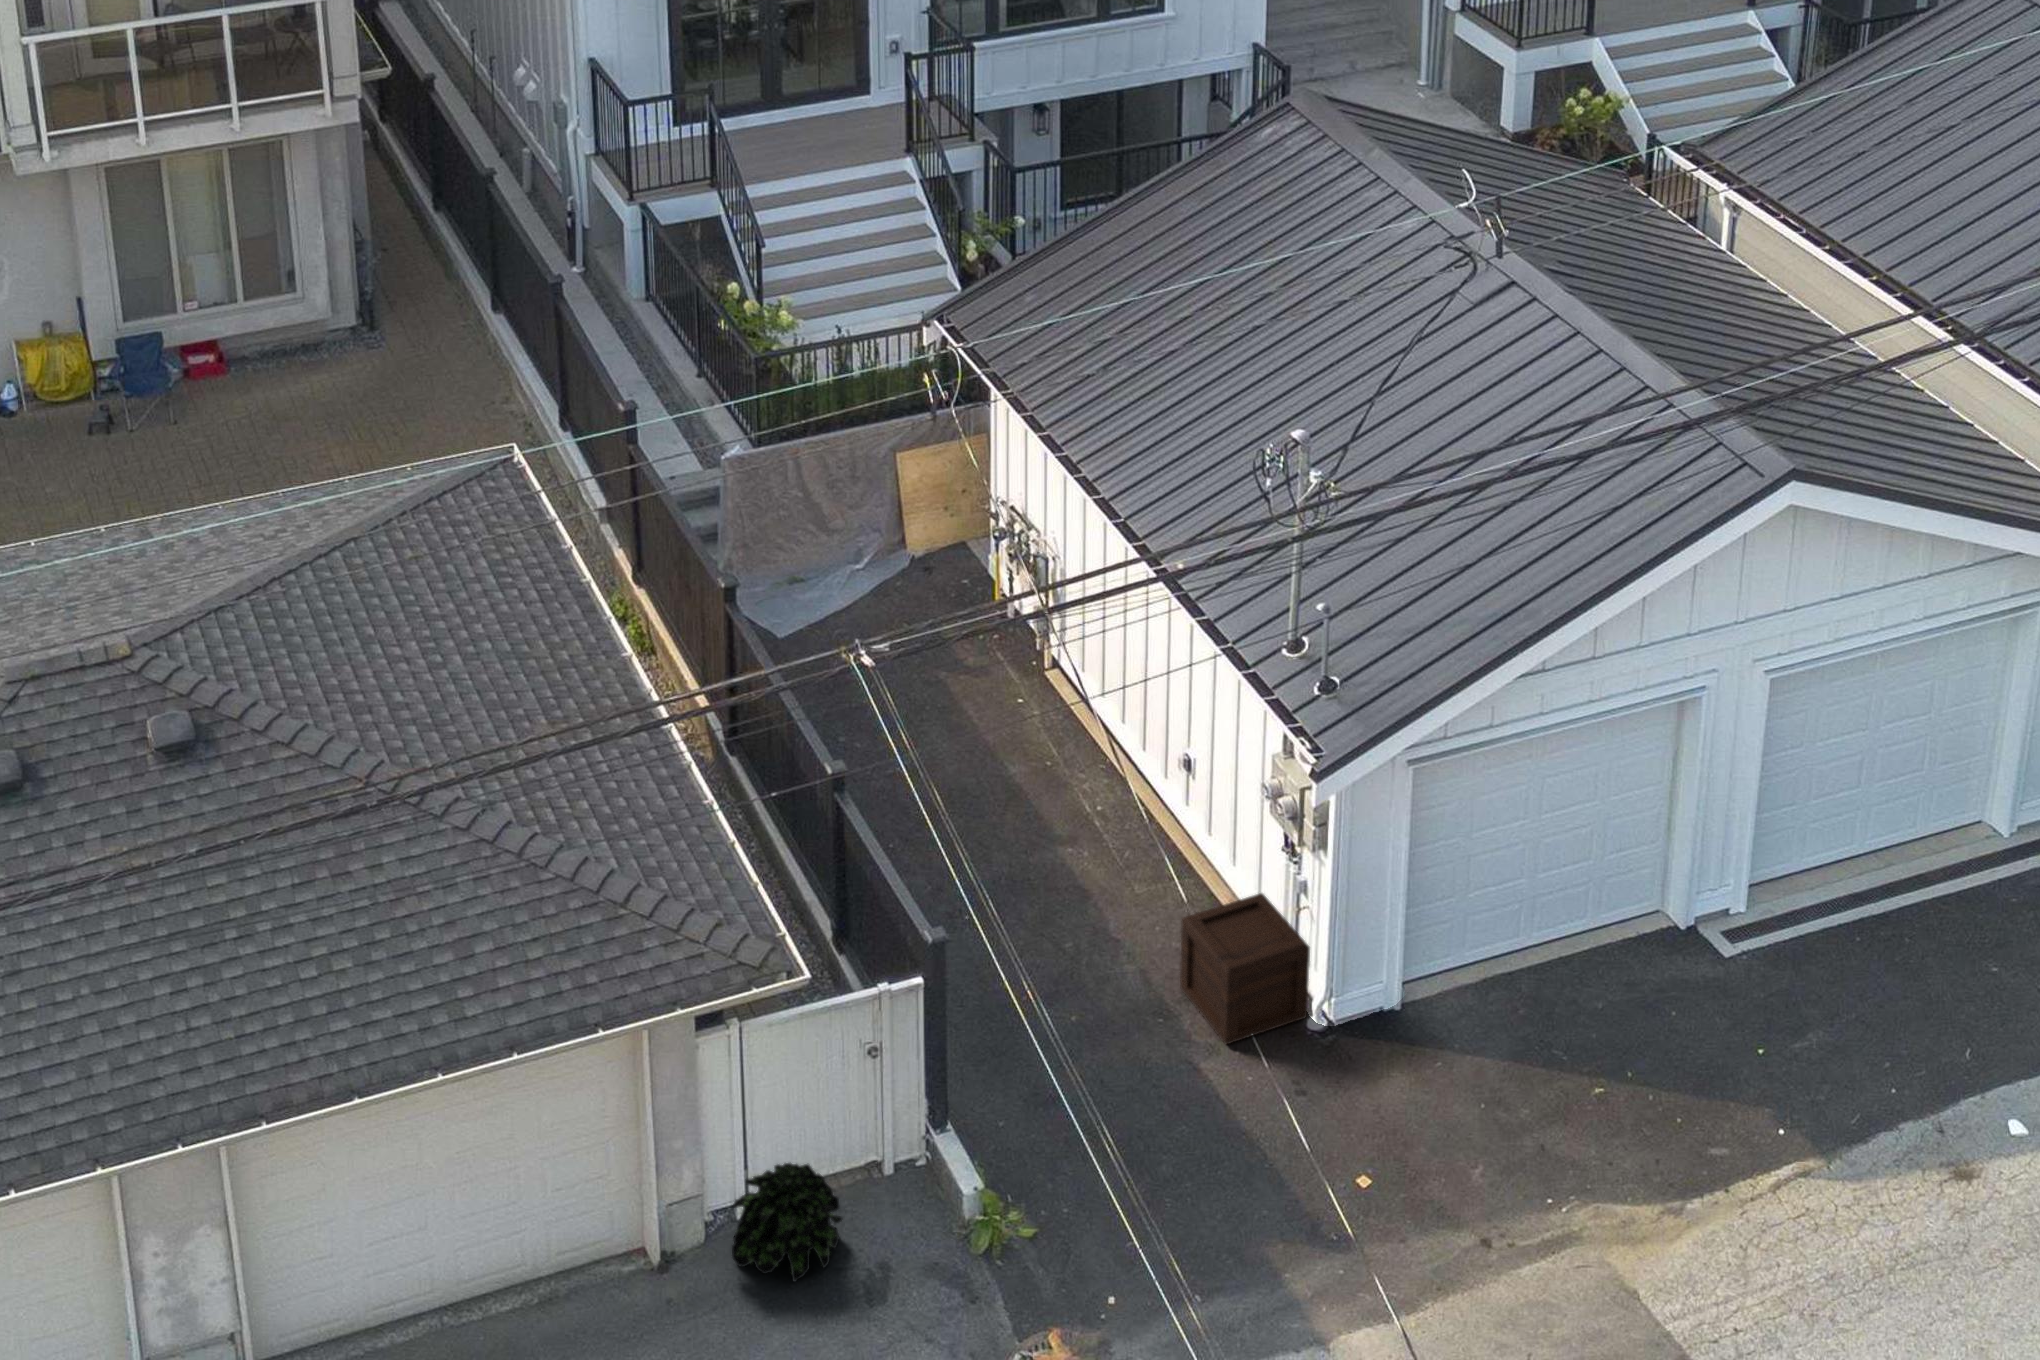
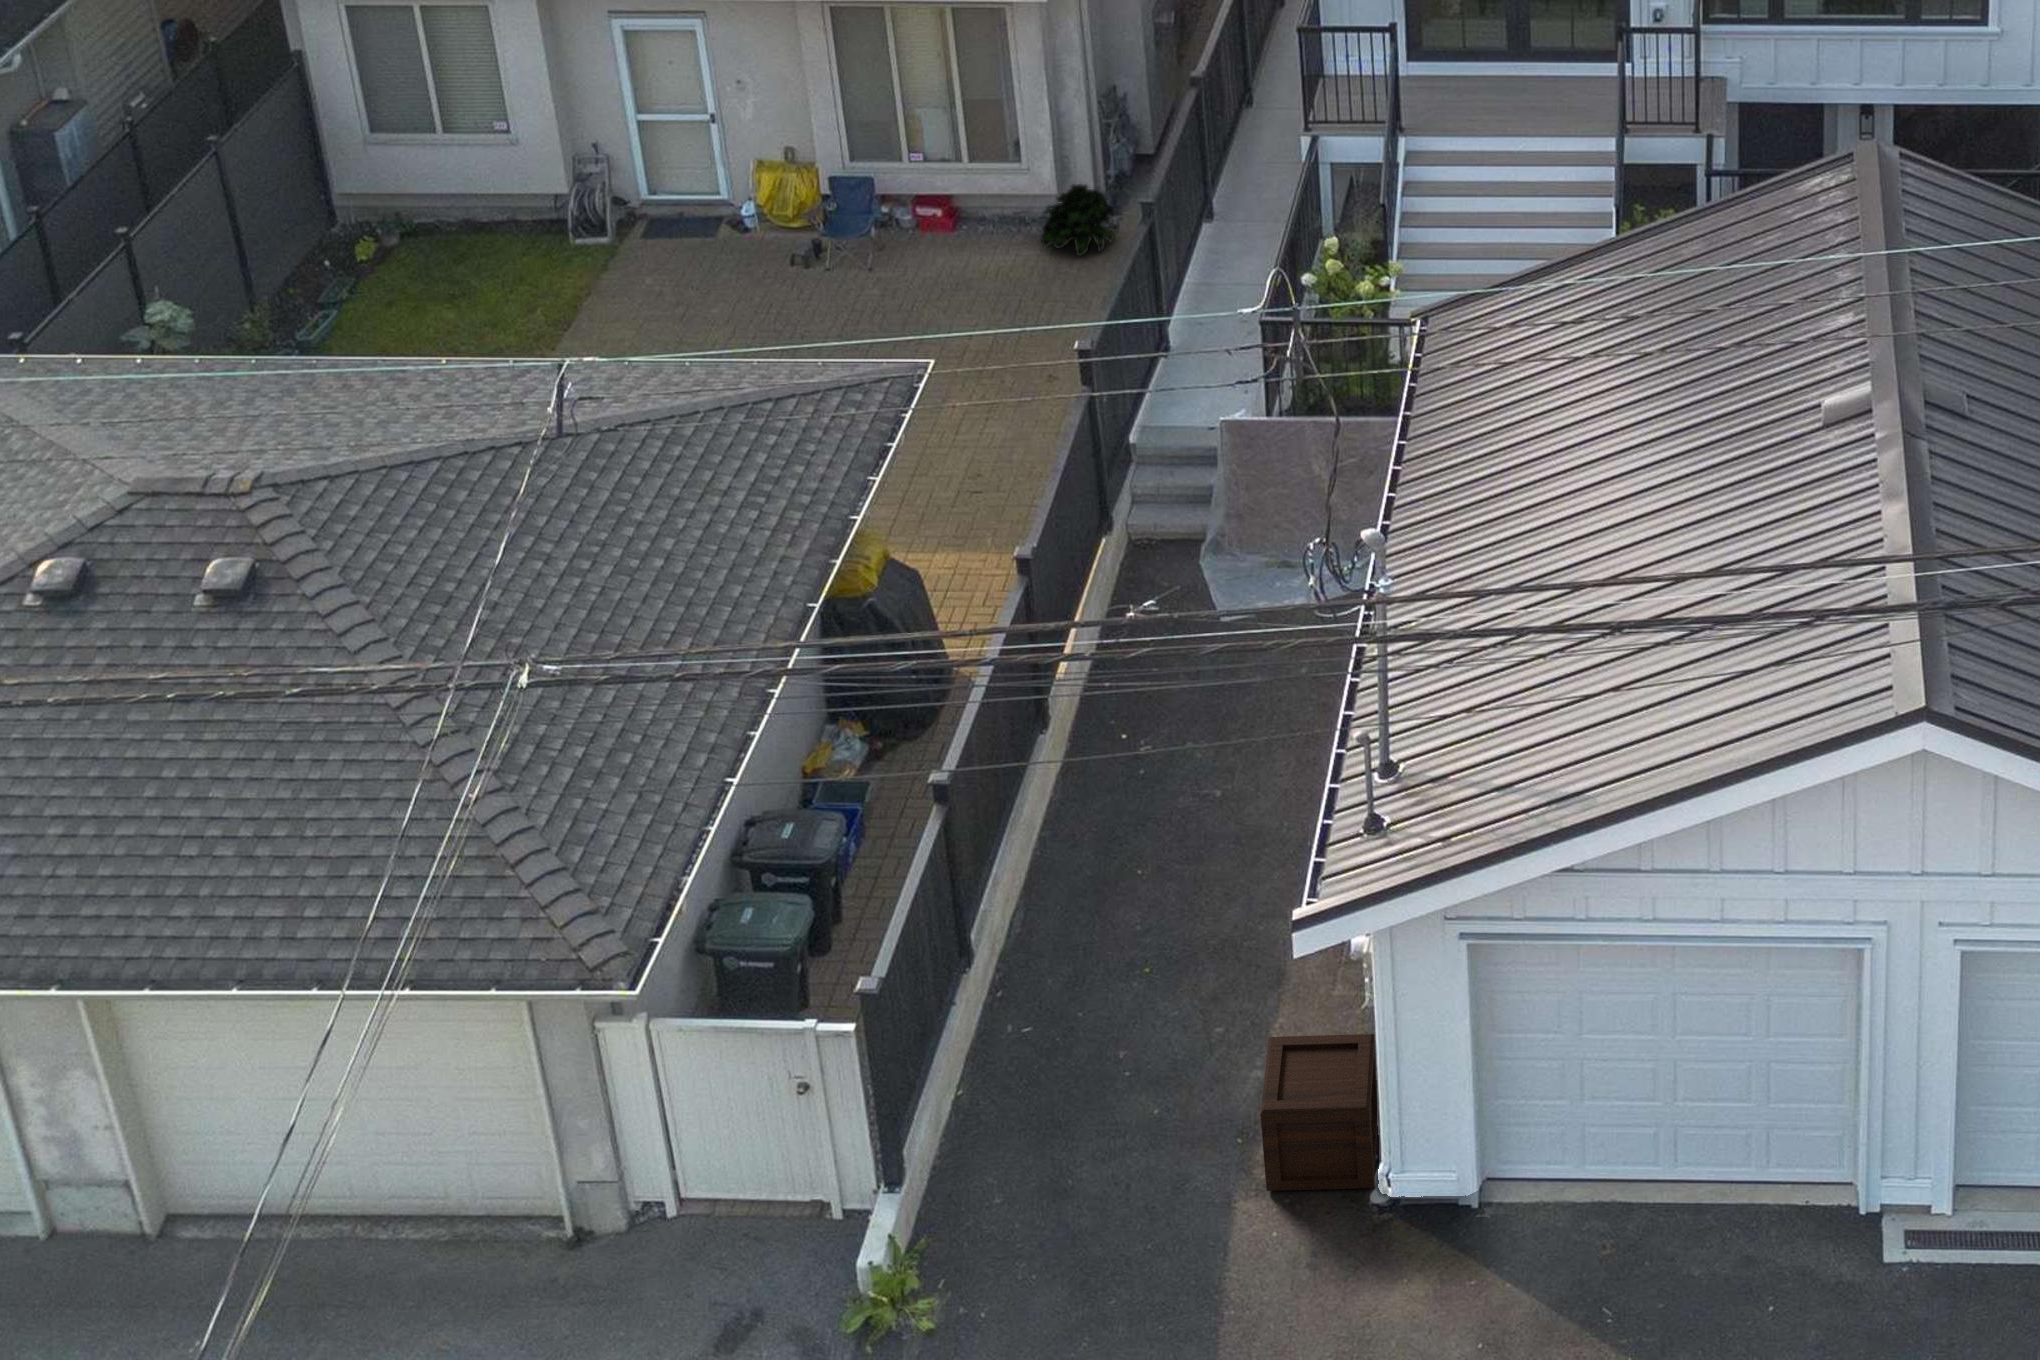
potted plant: present [732,1163,842,1281] -> present [1041,184,1118,256]

